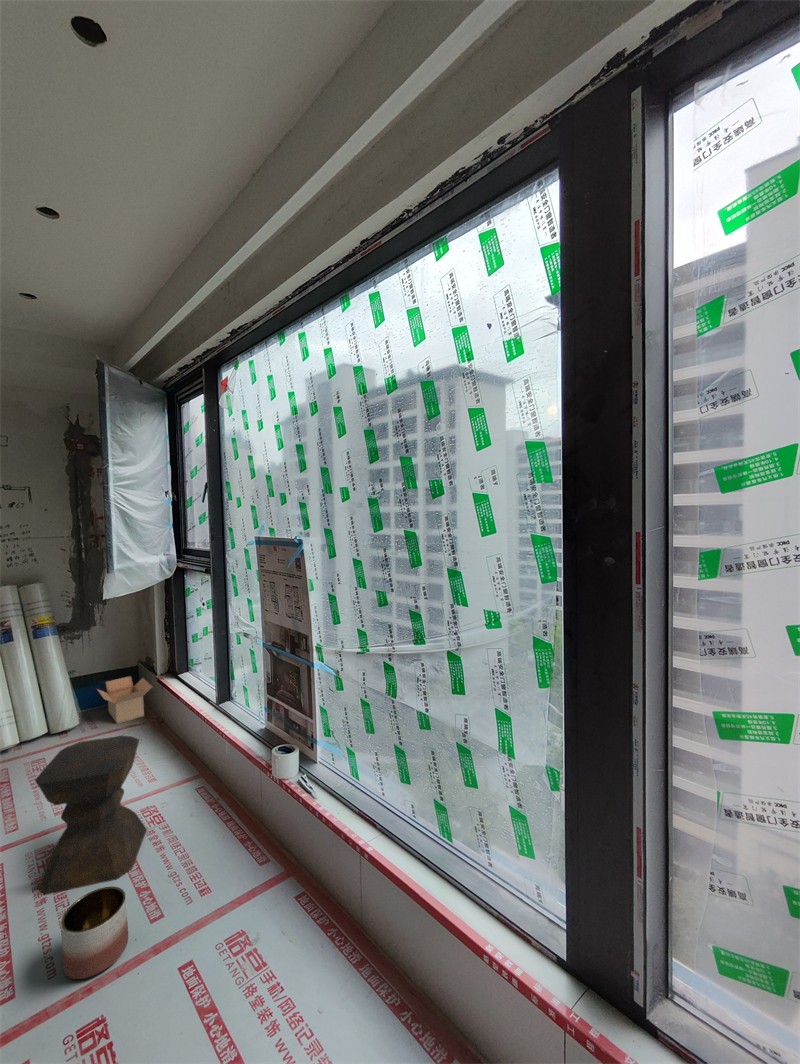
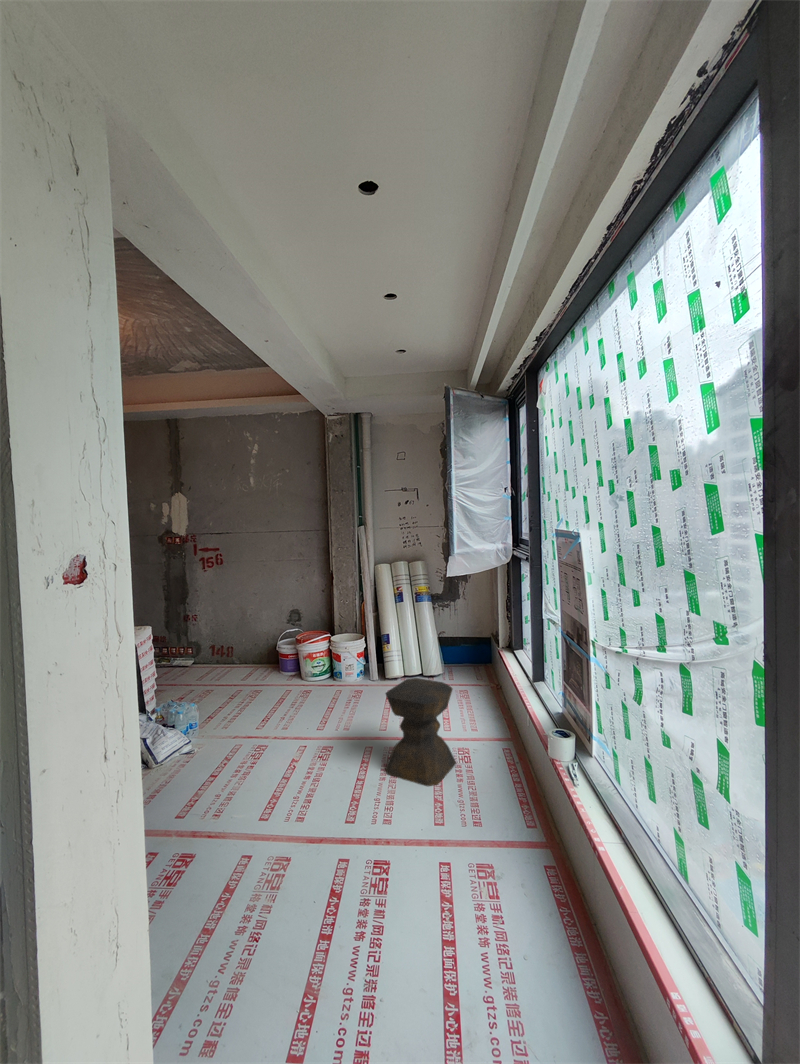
cardboard box: present [98,676,152,724] -> none [454,646,492,682]
planter: present [61,886,128,979] -> none [381,780,421,835]

